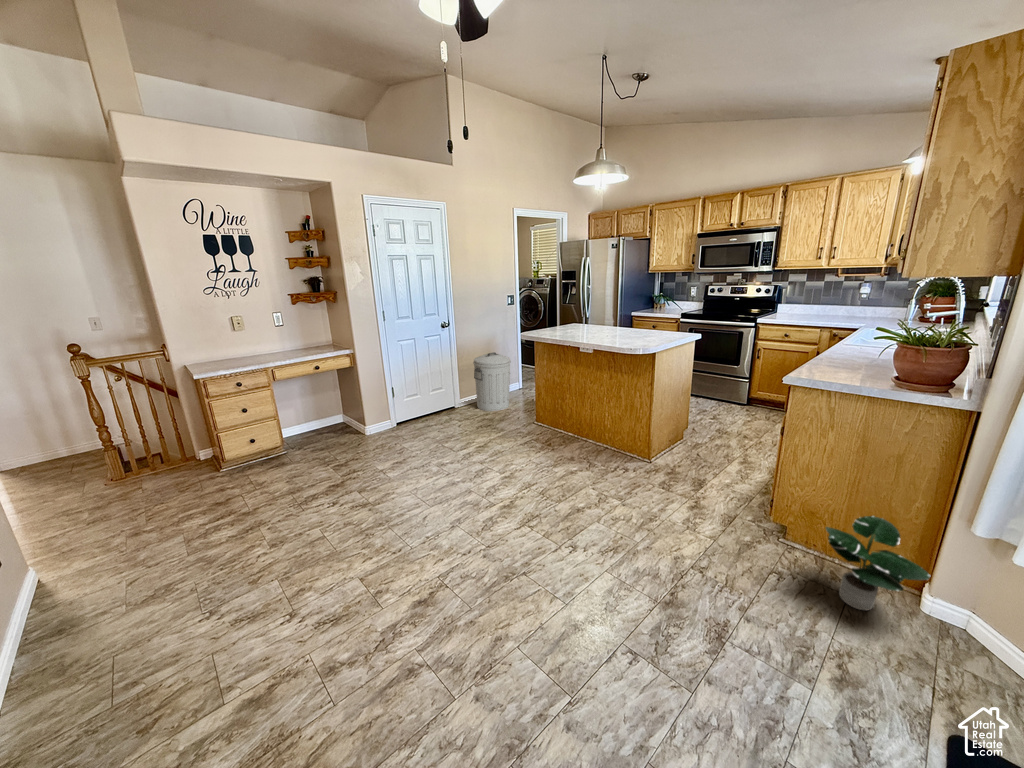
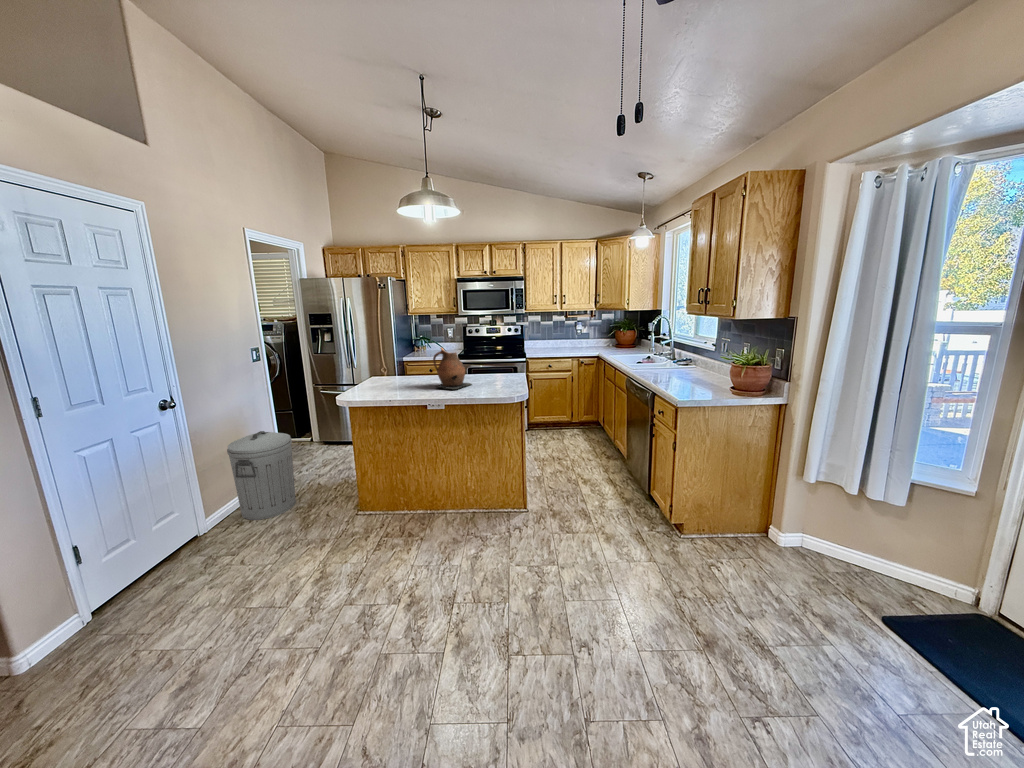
ceramic pitcher: none [591,300,624,338] -> present [433,348,471,389]
potted plant: present [826,516,930,611] -> none [725,489,796,562]

